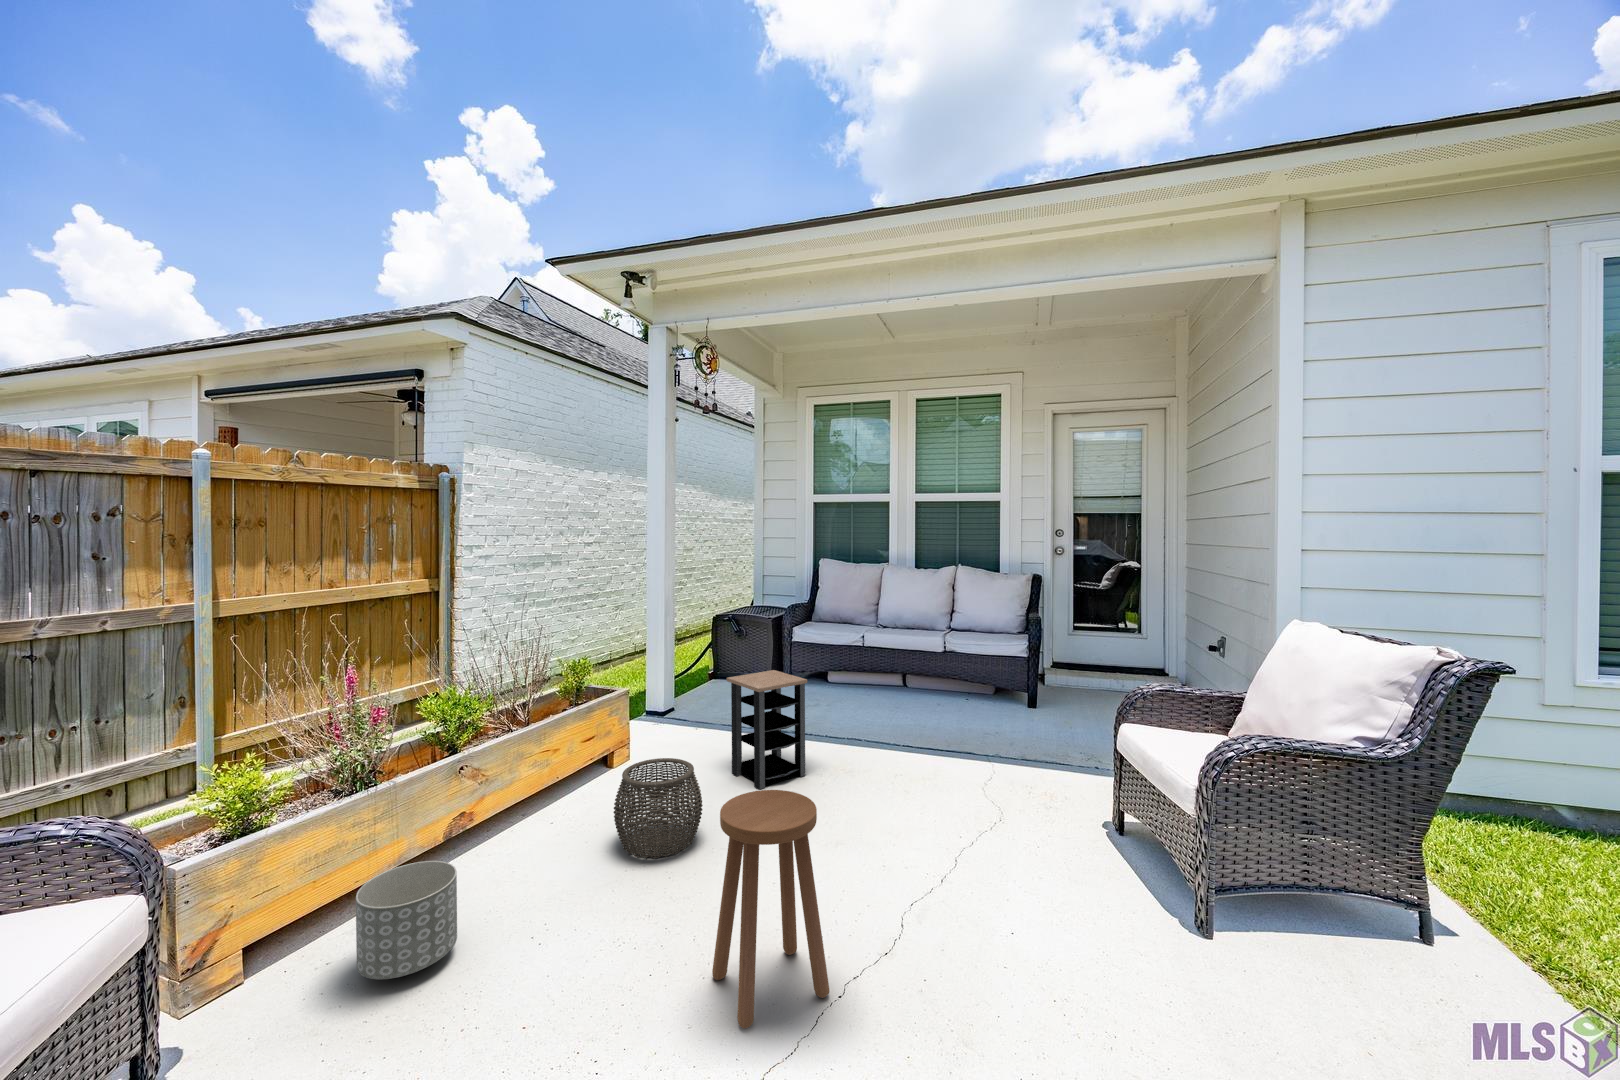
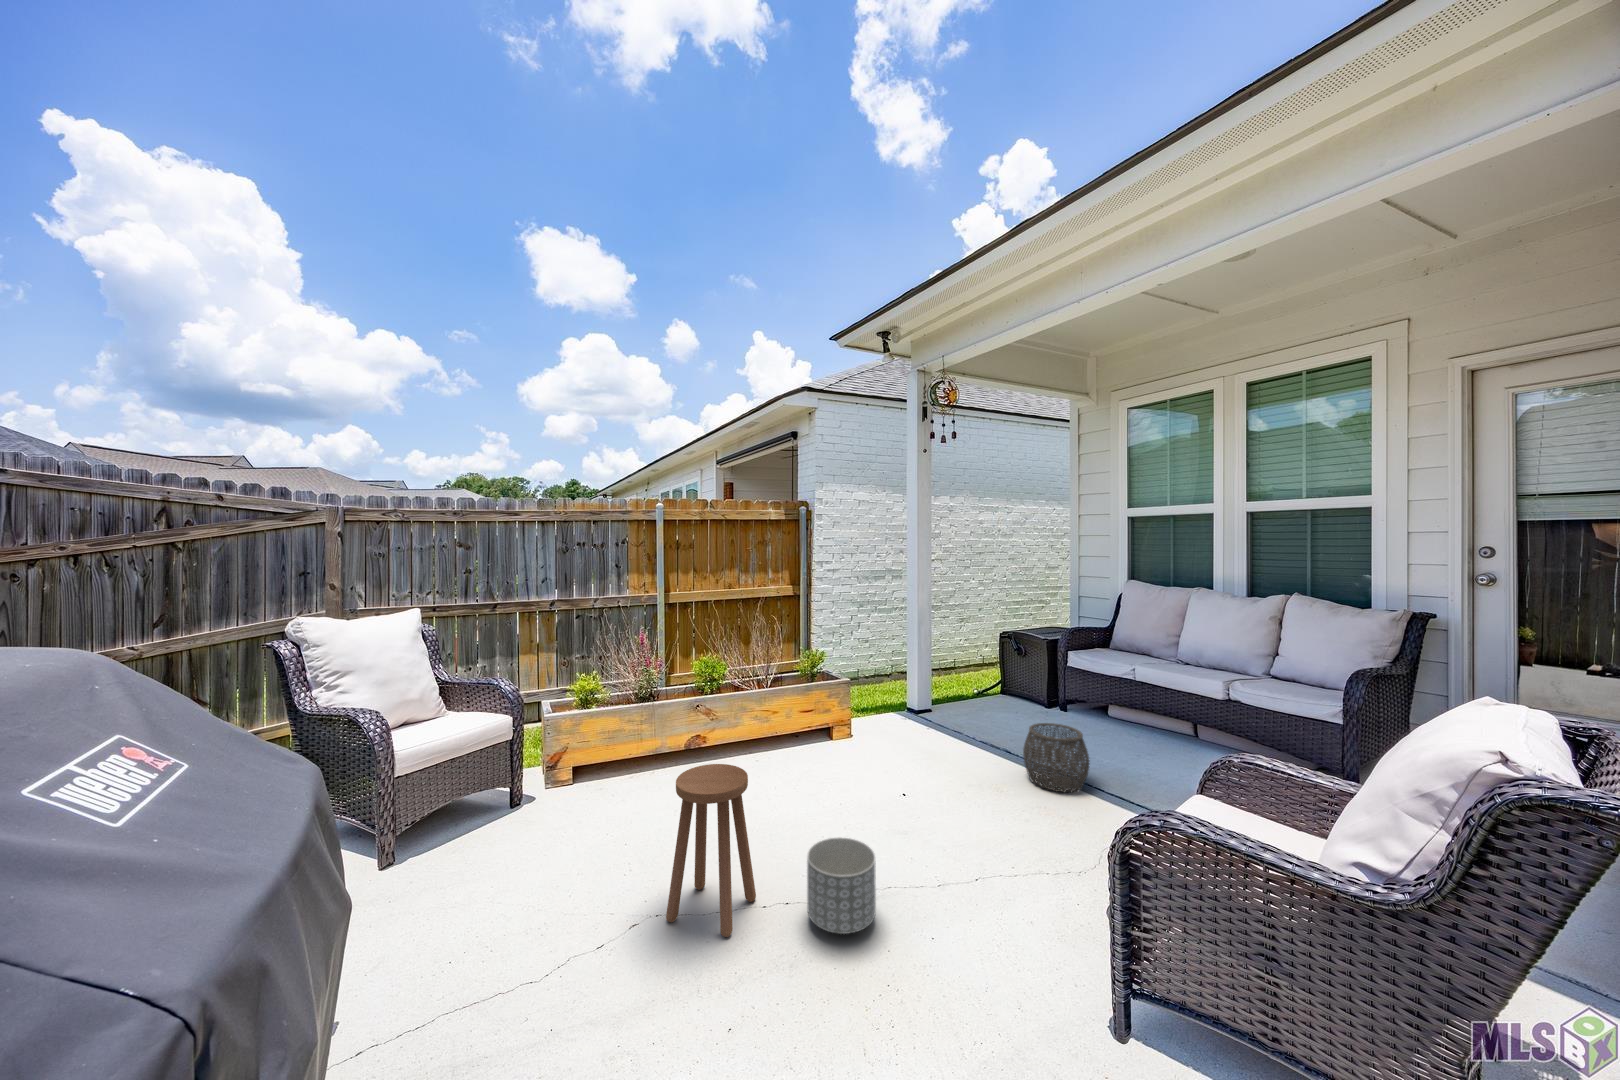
side table: present [727,670,807,789] -> none [901,685,957,791]
woven basket: present [613,758,703,859] -> present [1023,723,1090,792]
planter: present [356,861,457,980] -> present [807,837,876,934]

